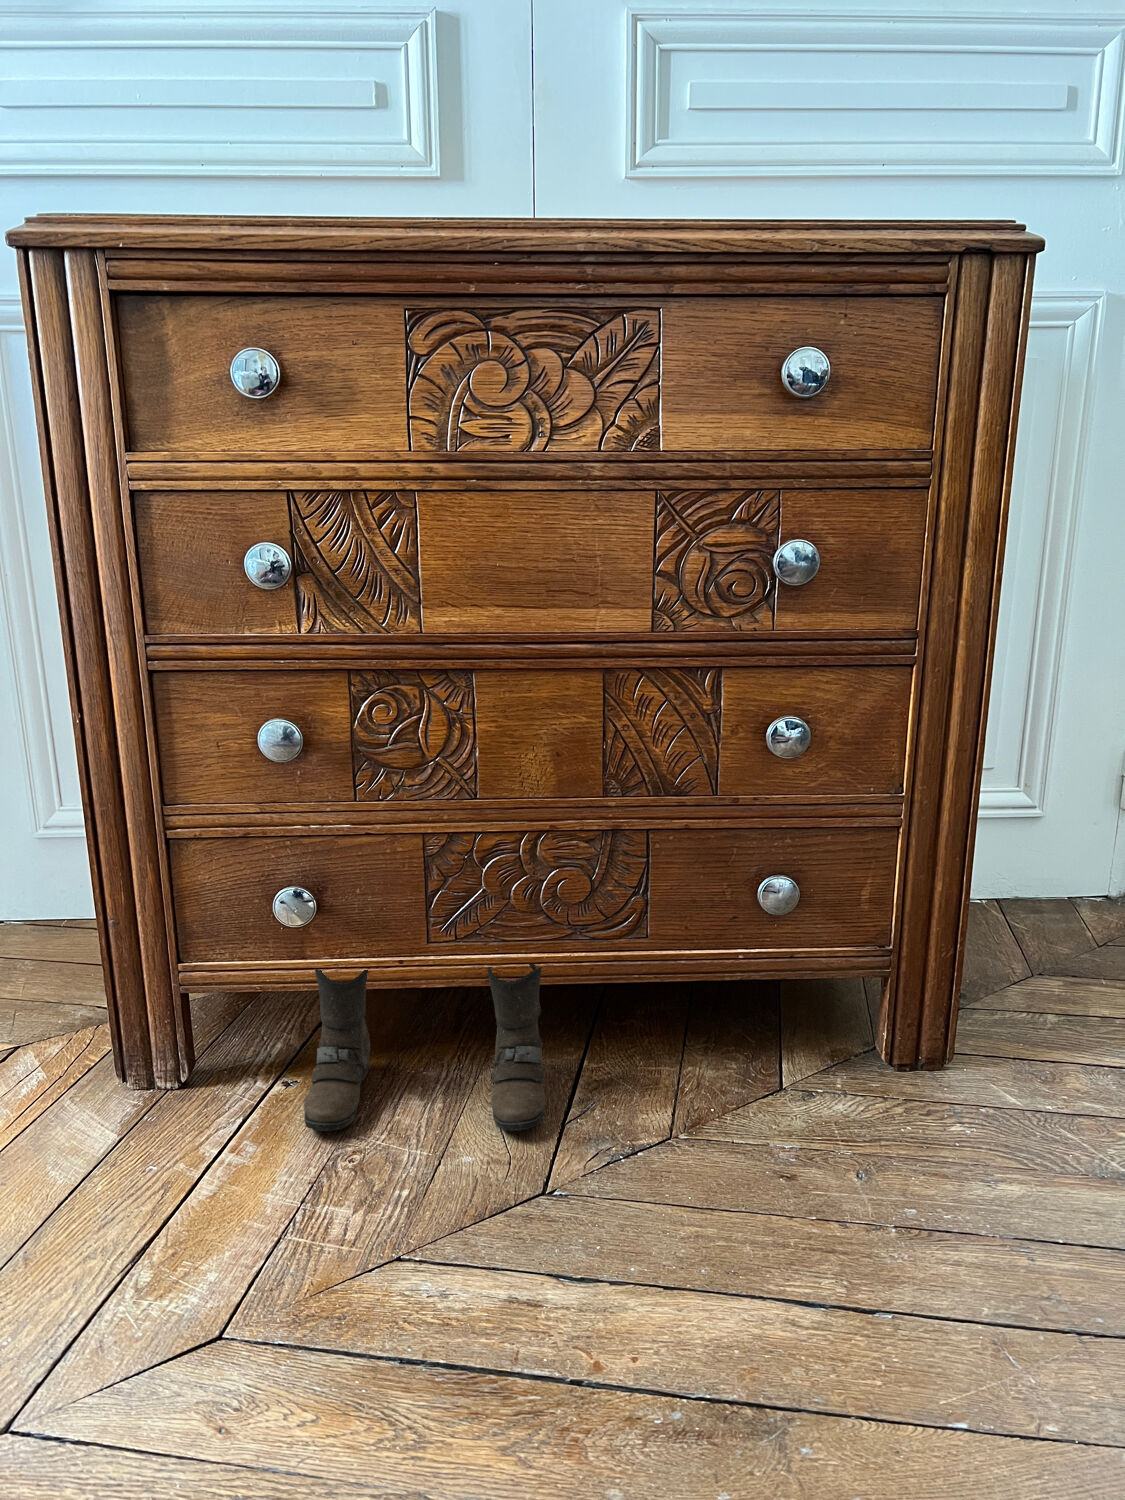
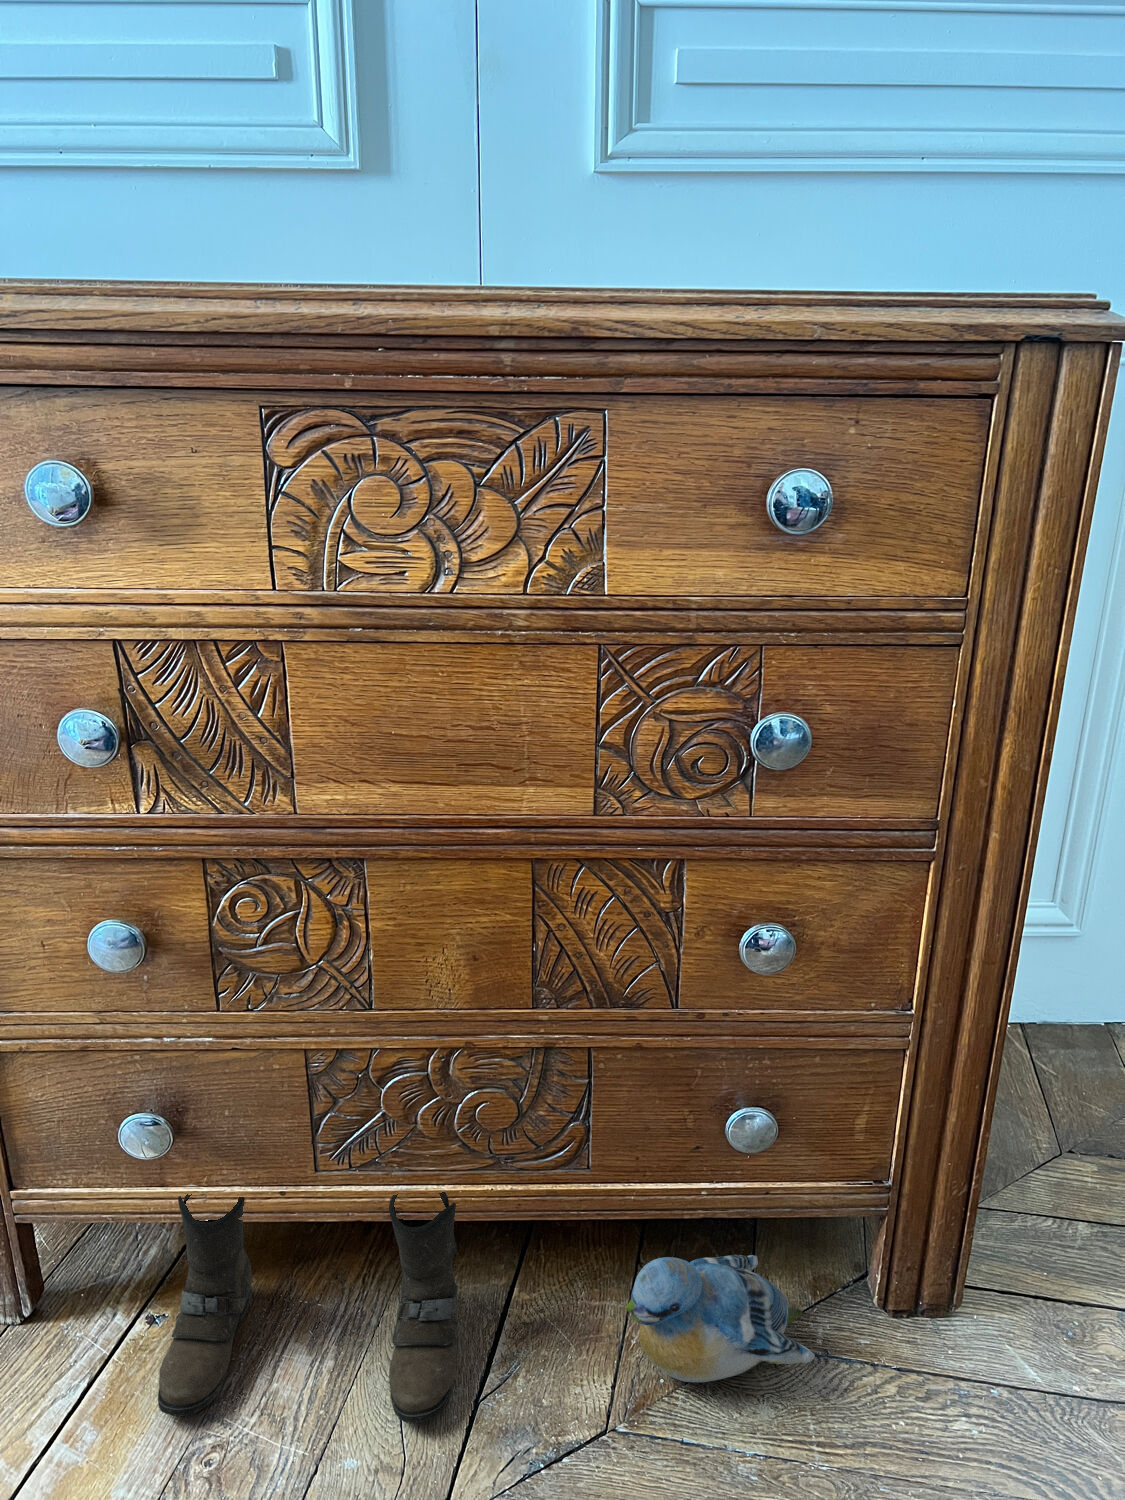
plush toy: none [683,1001,837,1105] -> present [625,1255,815,1382]

